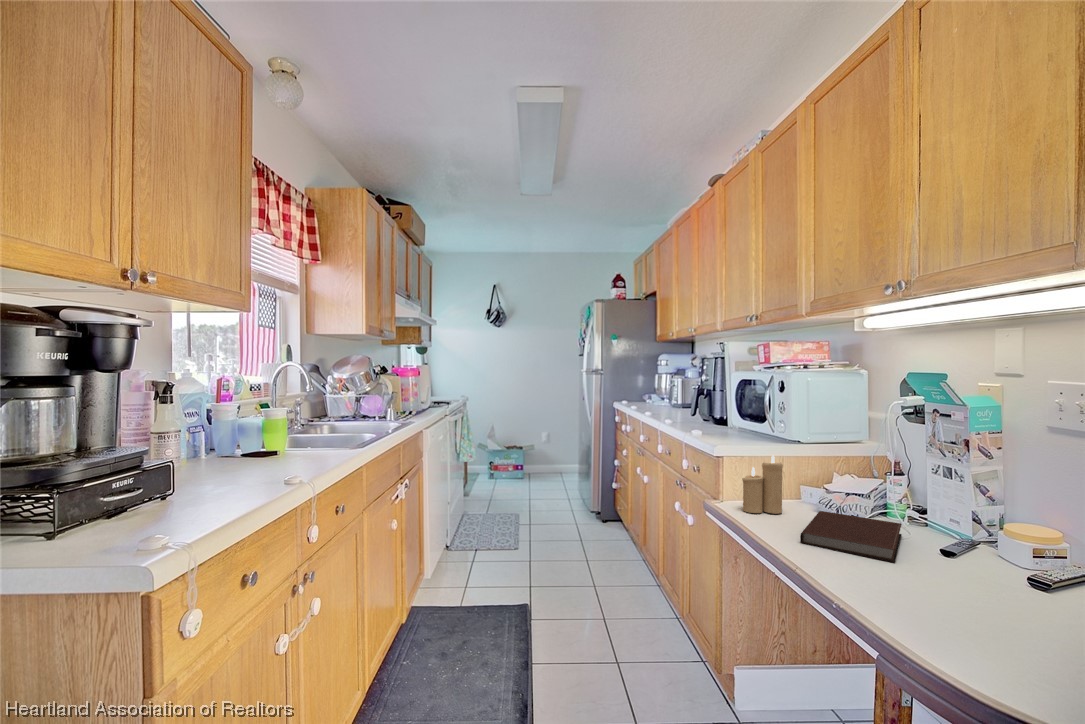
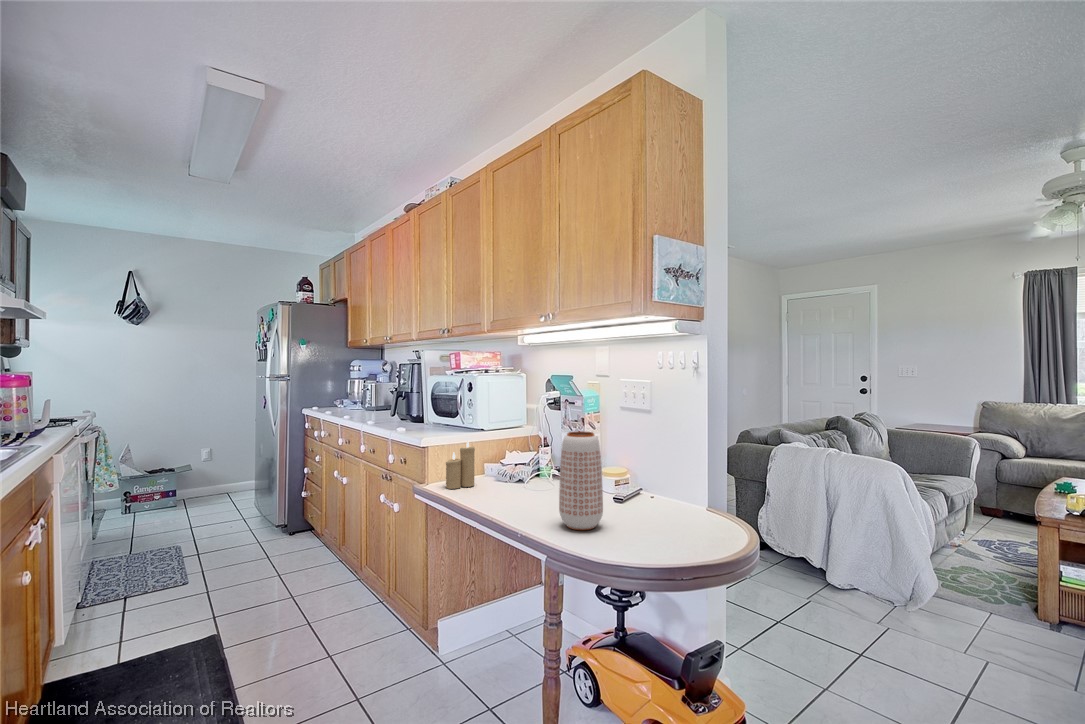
vase: none [906,461,996,626] -> present [559,431,603,530]
notebook: present [800,511,902,562] -> none [492,479,550,504]

